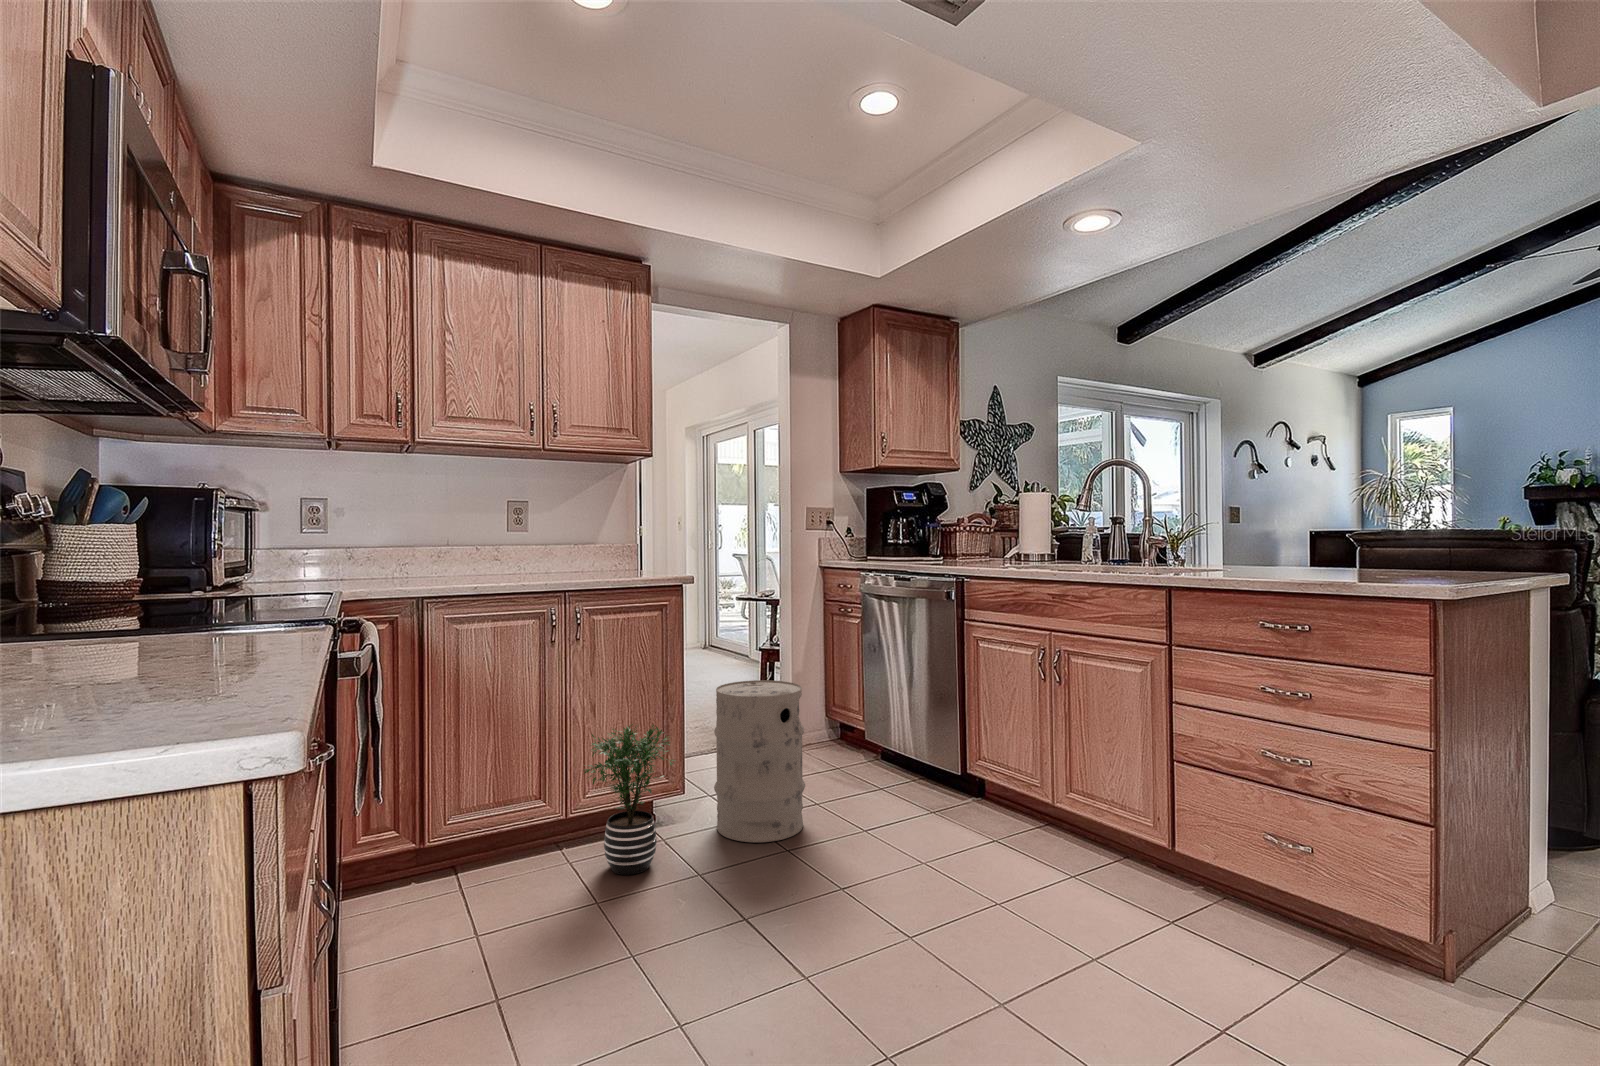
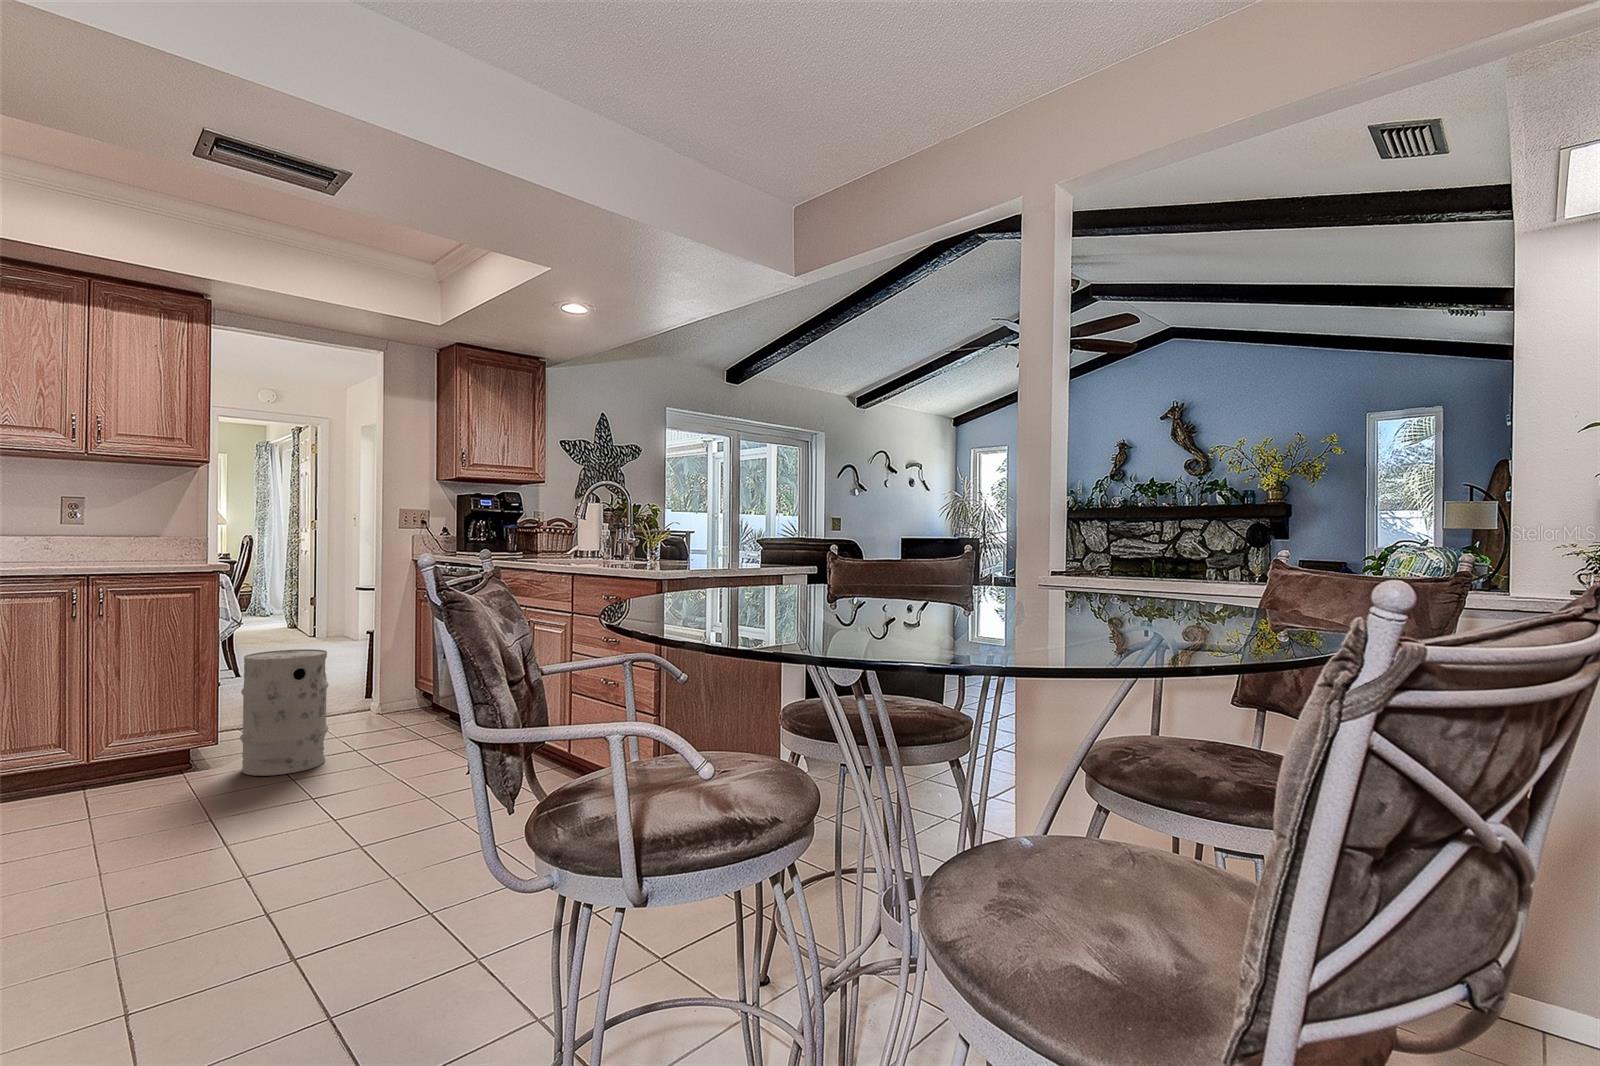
potted plant: present [584,724,675,875] -> none [81,680,181,802]

